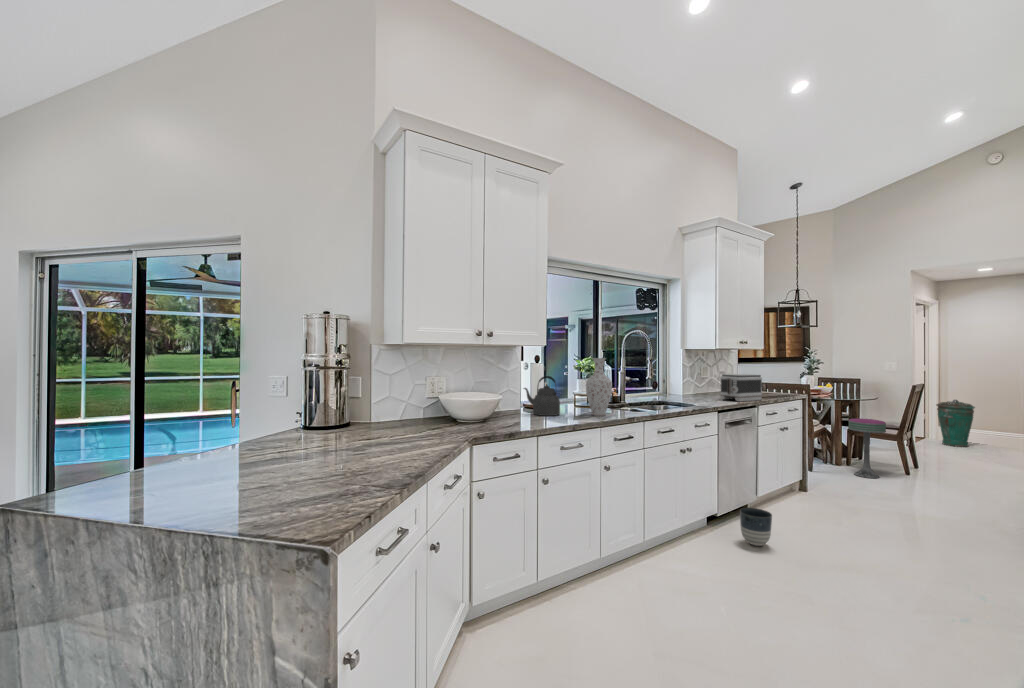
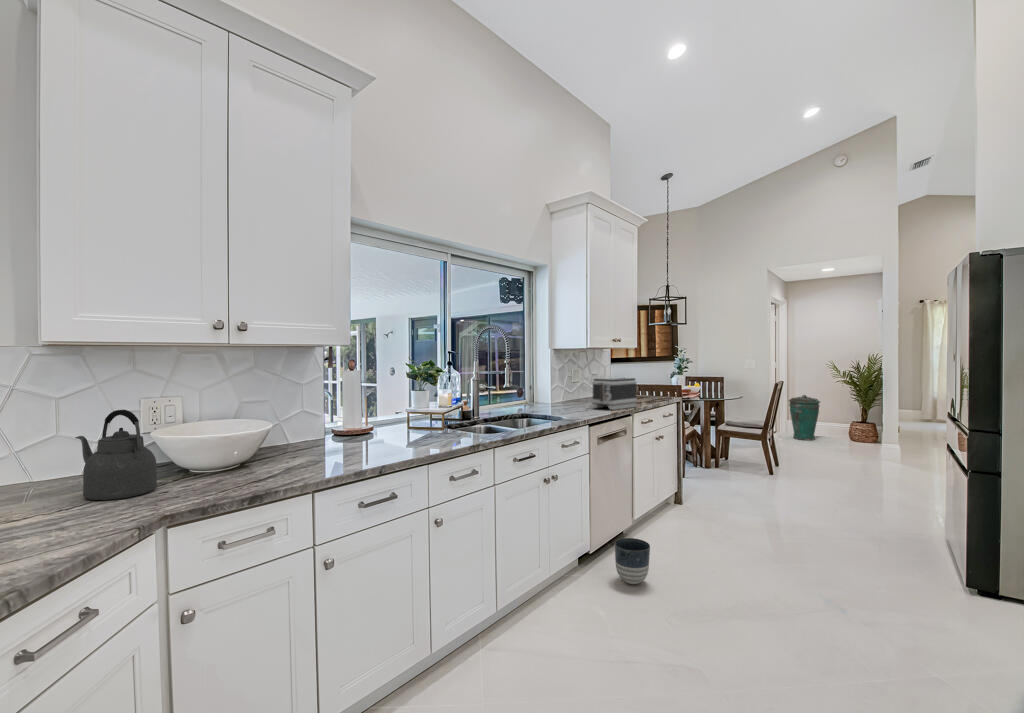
vase: present [586,358,612,416] -> none [419,363,455,443]
kettle: present [524,376,560,416] -> present [75,410,157,500]
bar stool: present [848,418,886,478] -> none [718,420,752,481]

